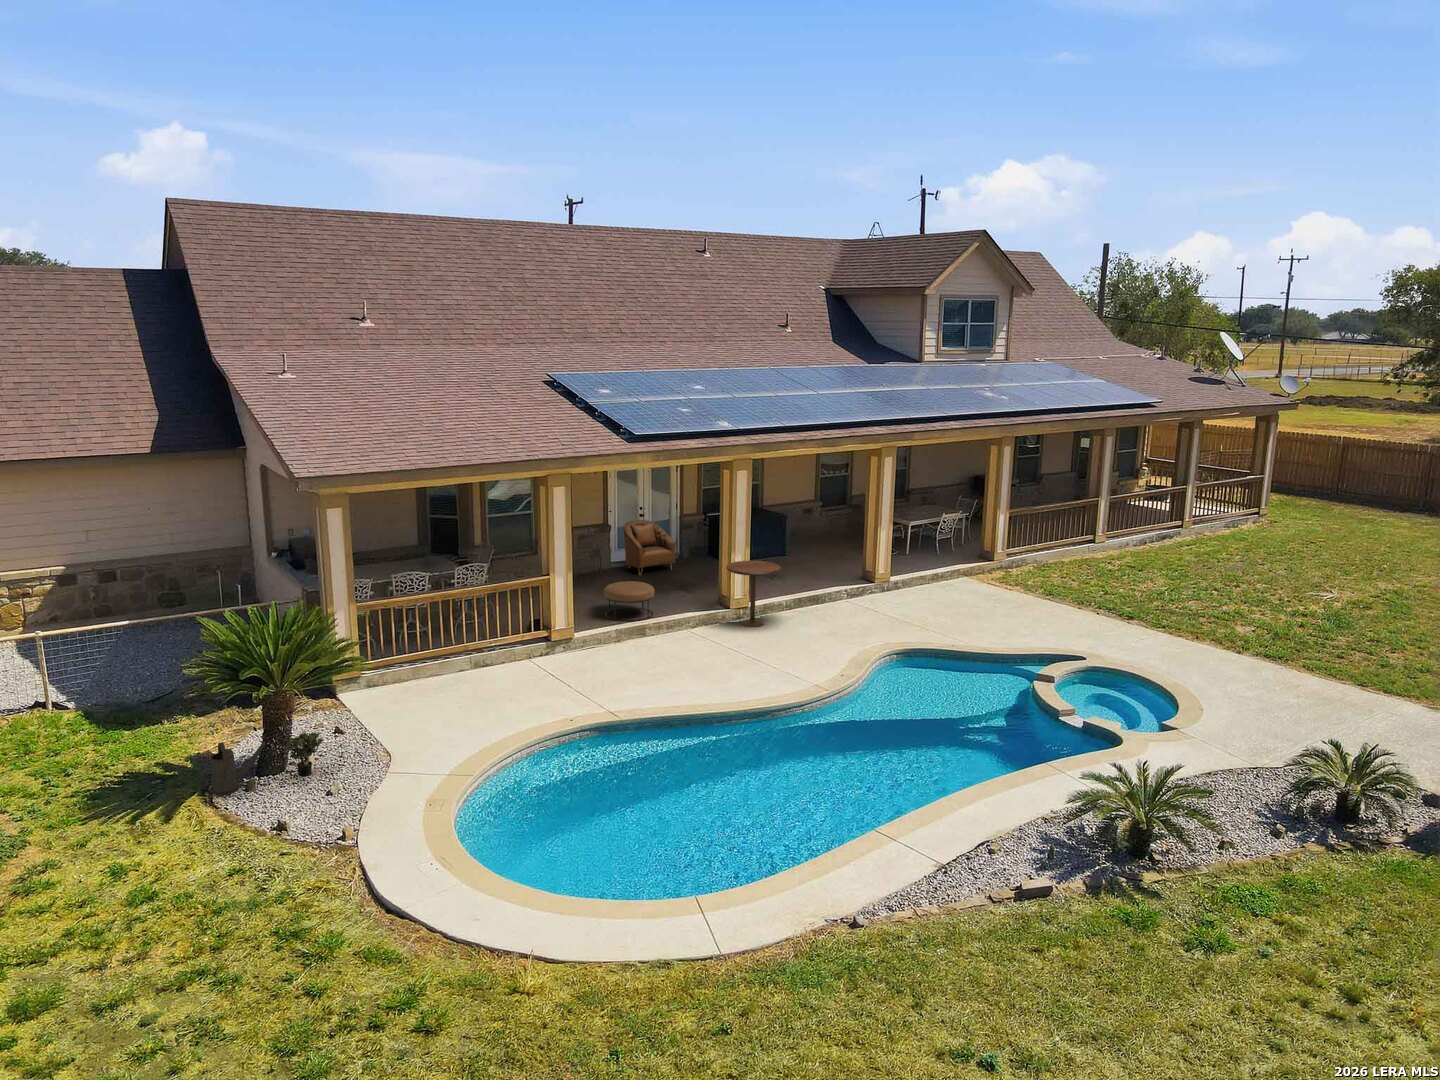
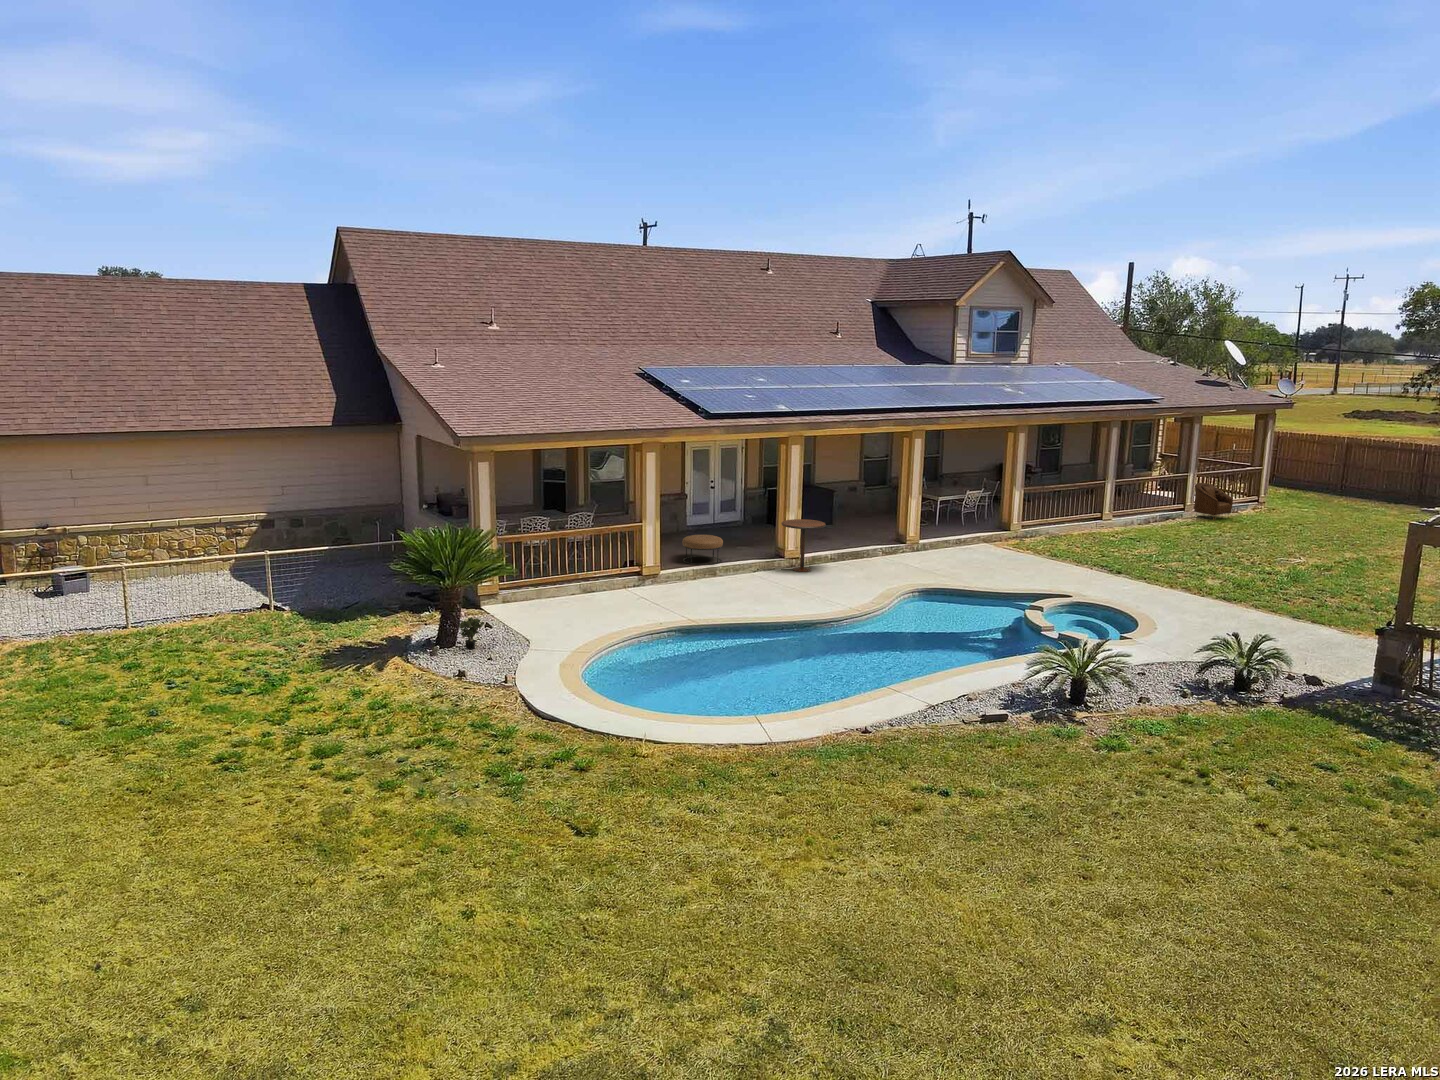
armchair: present [623,520,676,575] -> present [1194,483,1233,518]
watering can: present [201,742,266,795] -> none [401,620,445,658]

